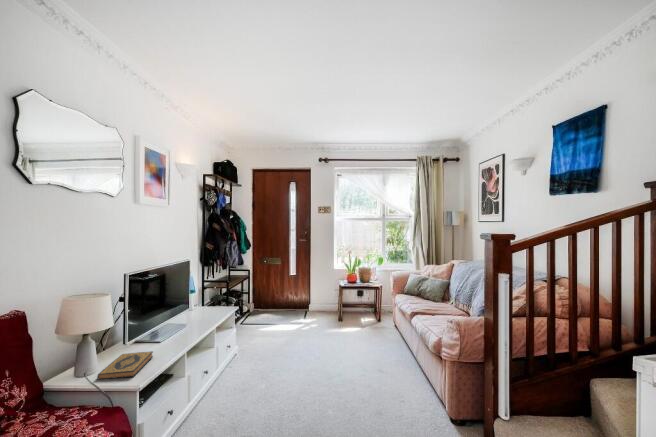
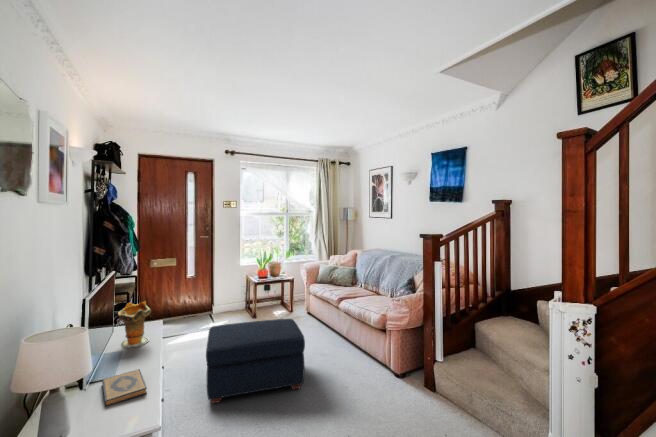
decorative vase: none [172,290,200,330] -> present [118,302,151,347]
ottoman: none [234,324,343,412] -> present [206,319,305,403]

